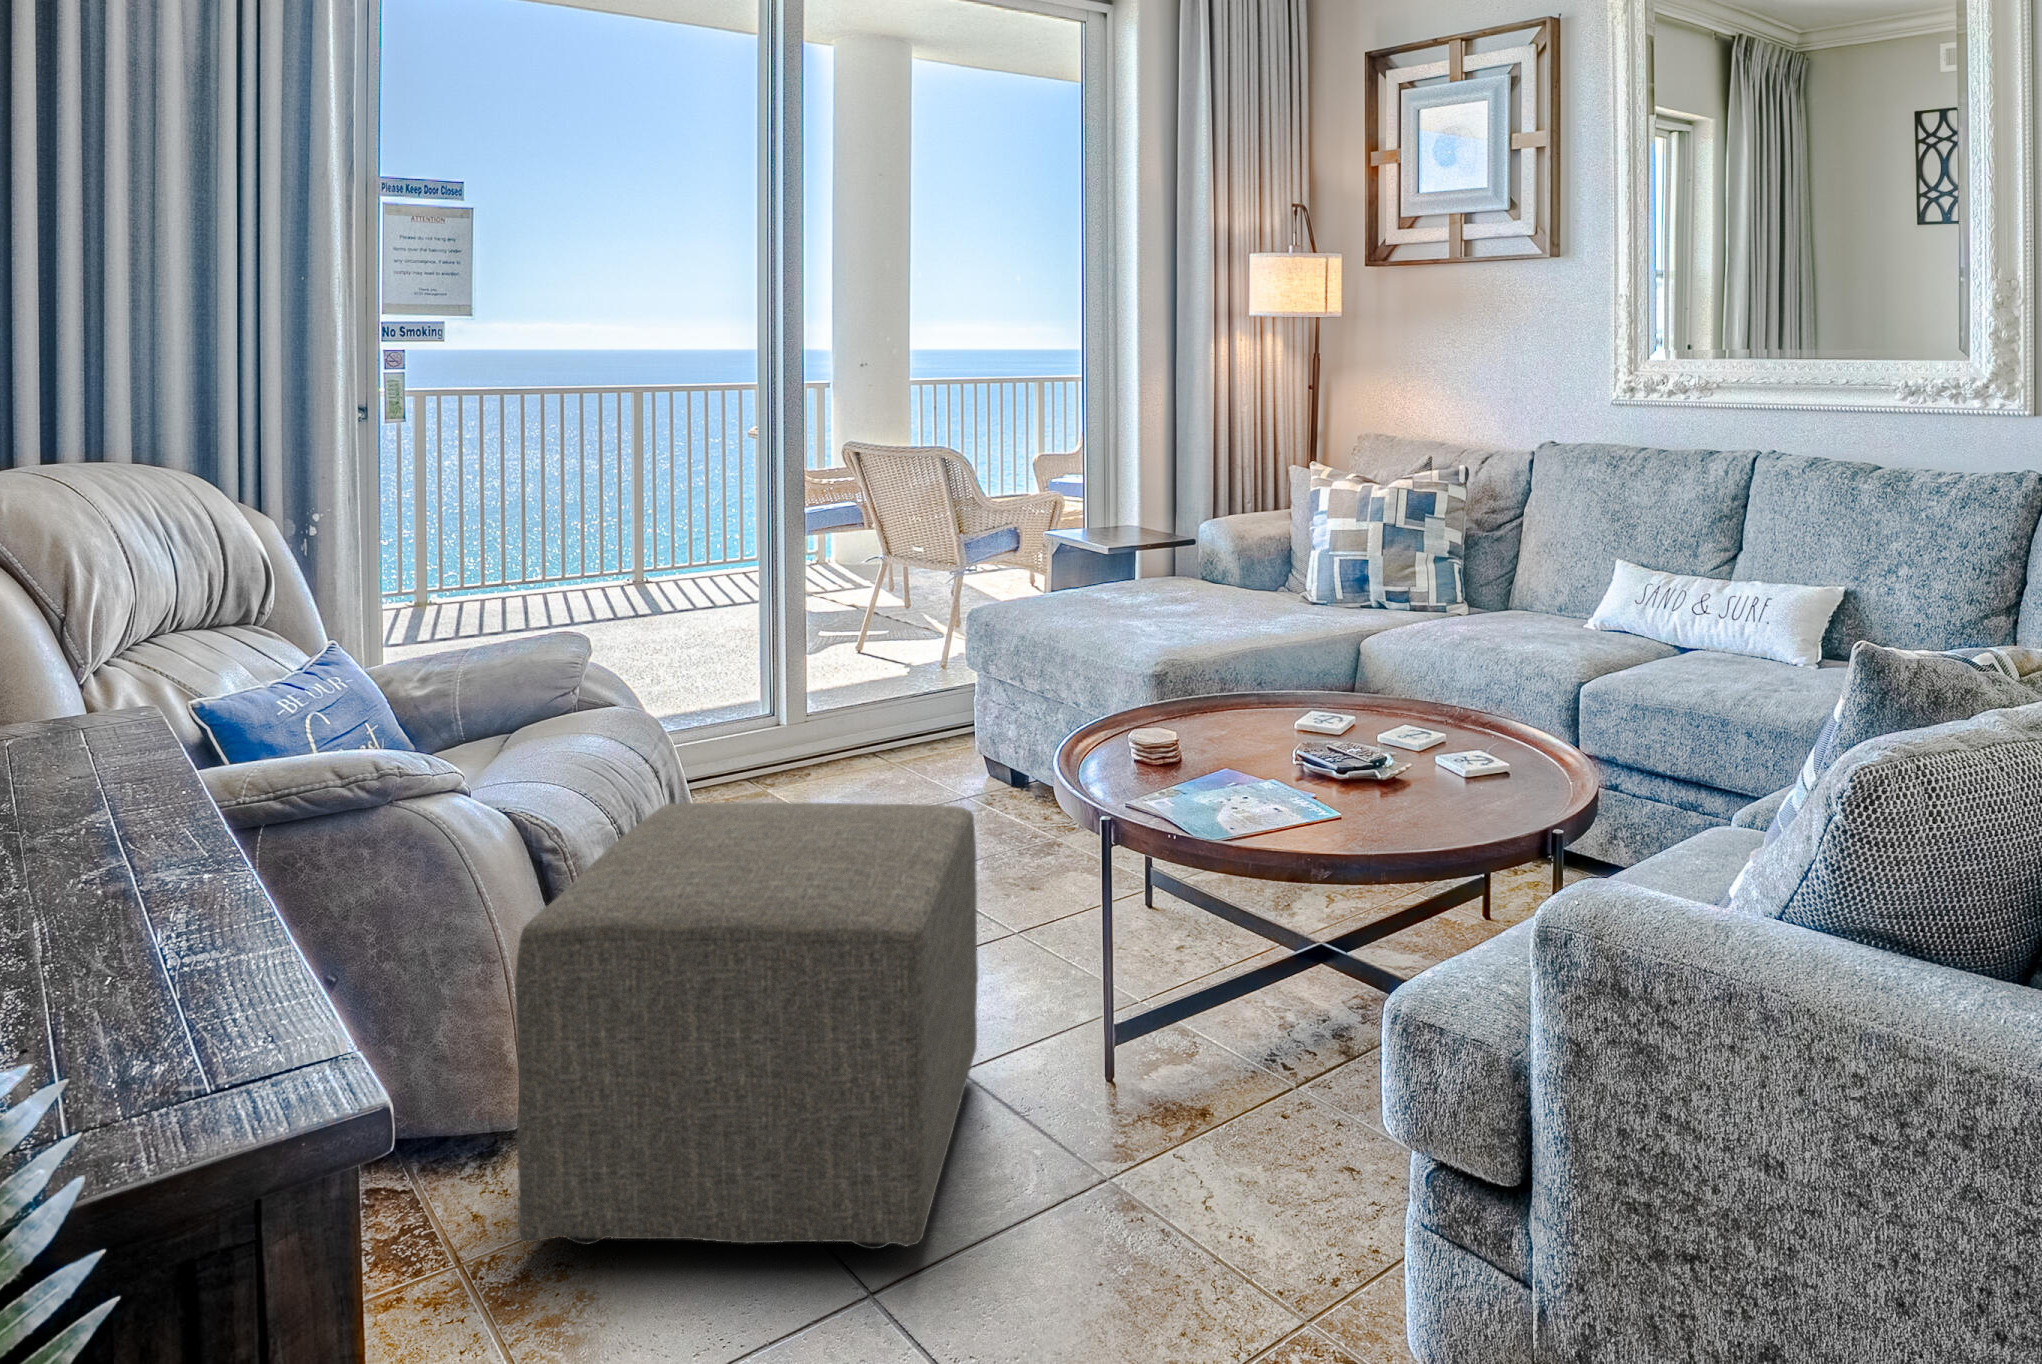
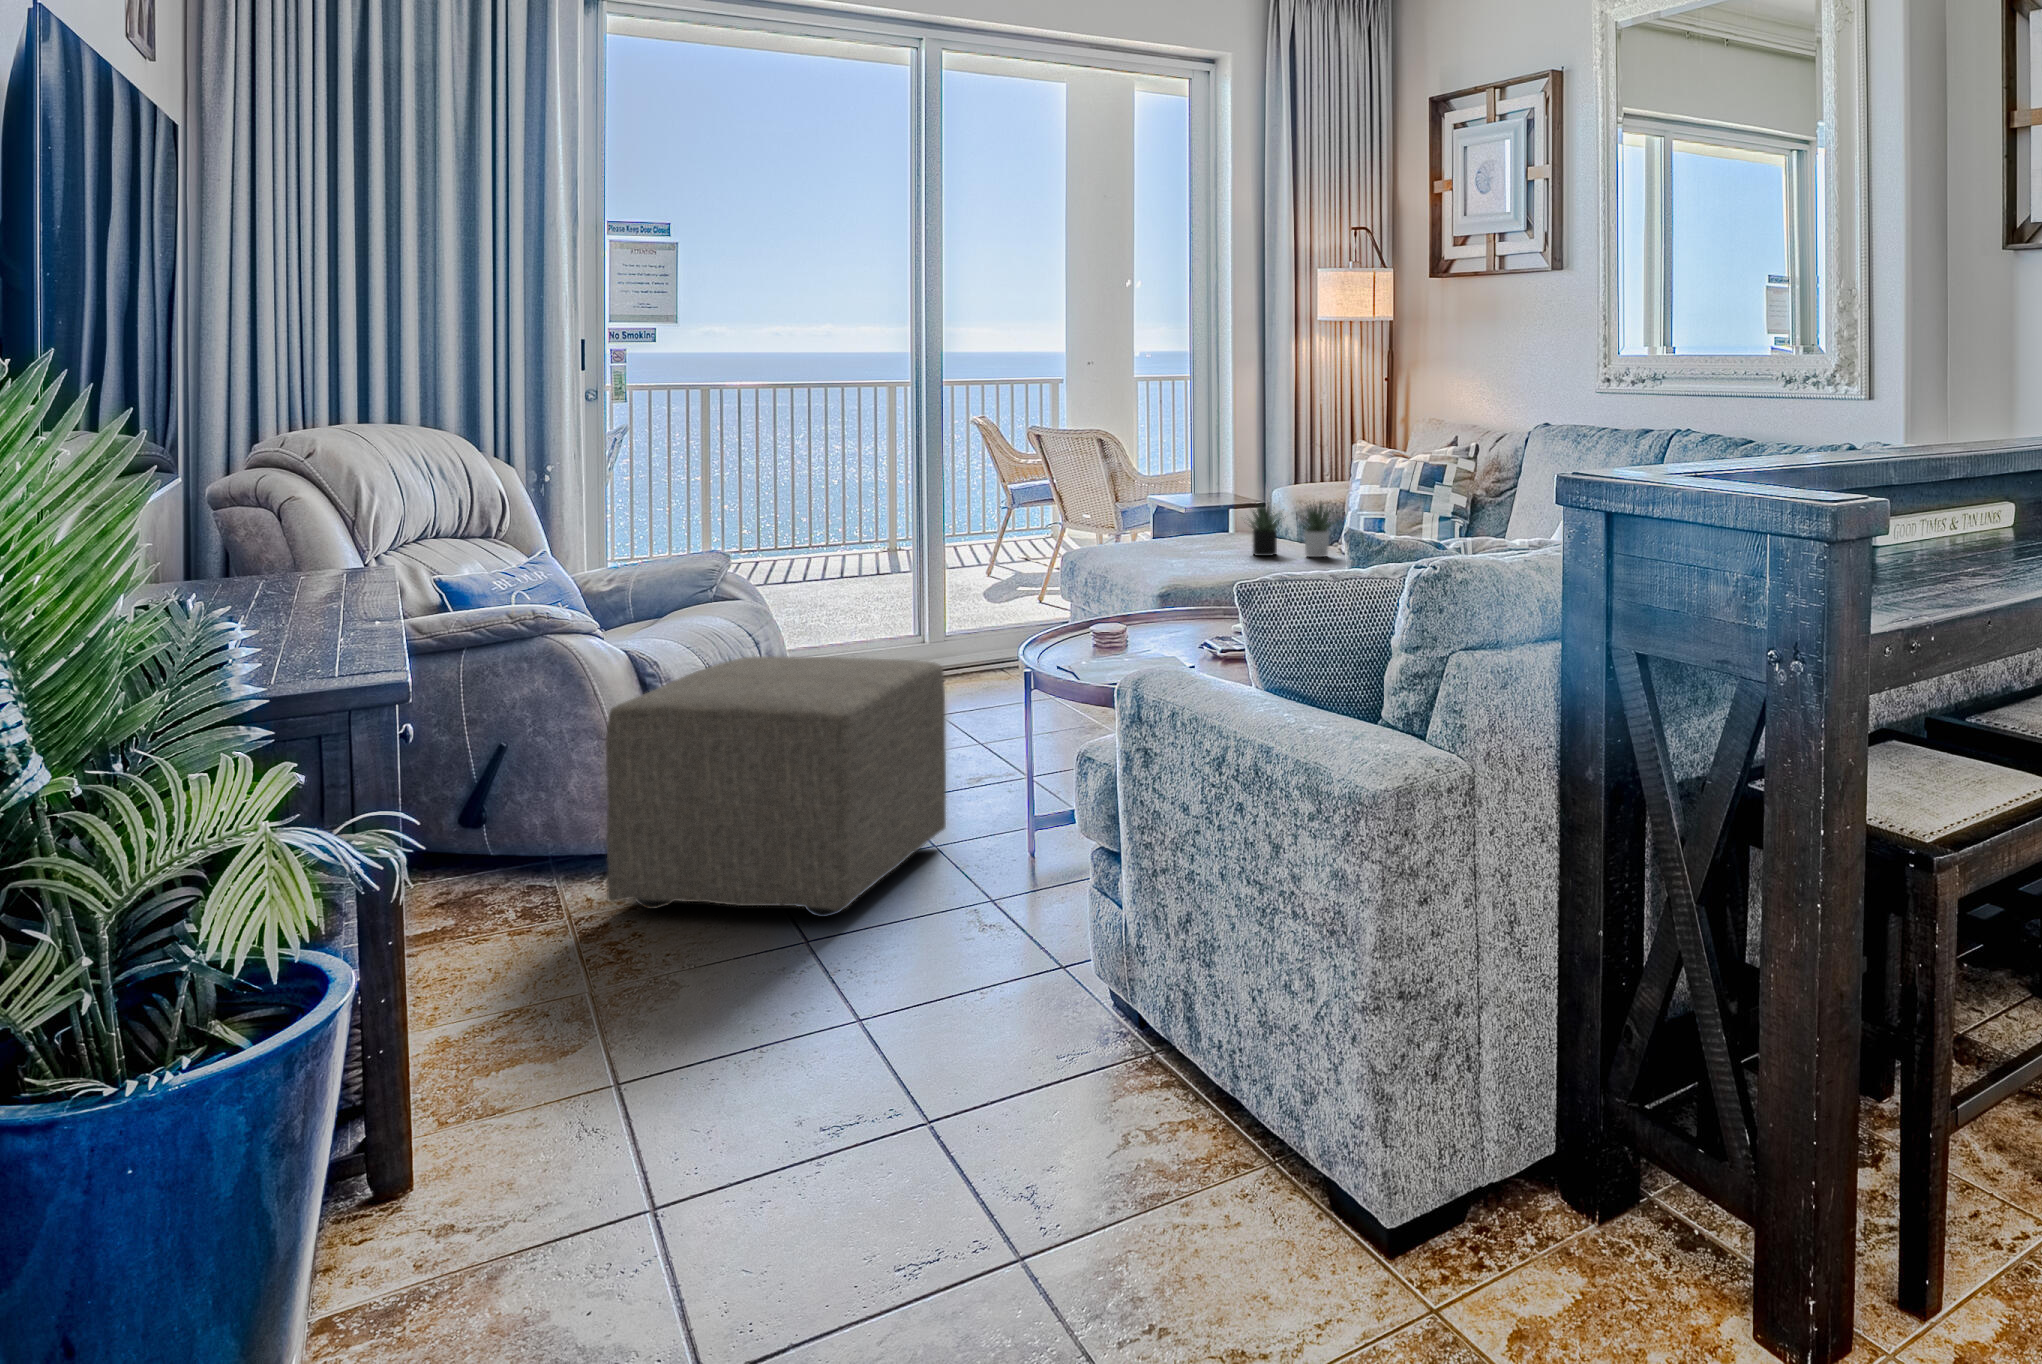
succulent plant: none [1199,534,1334,611] -> present [1251,503,1338,557]

